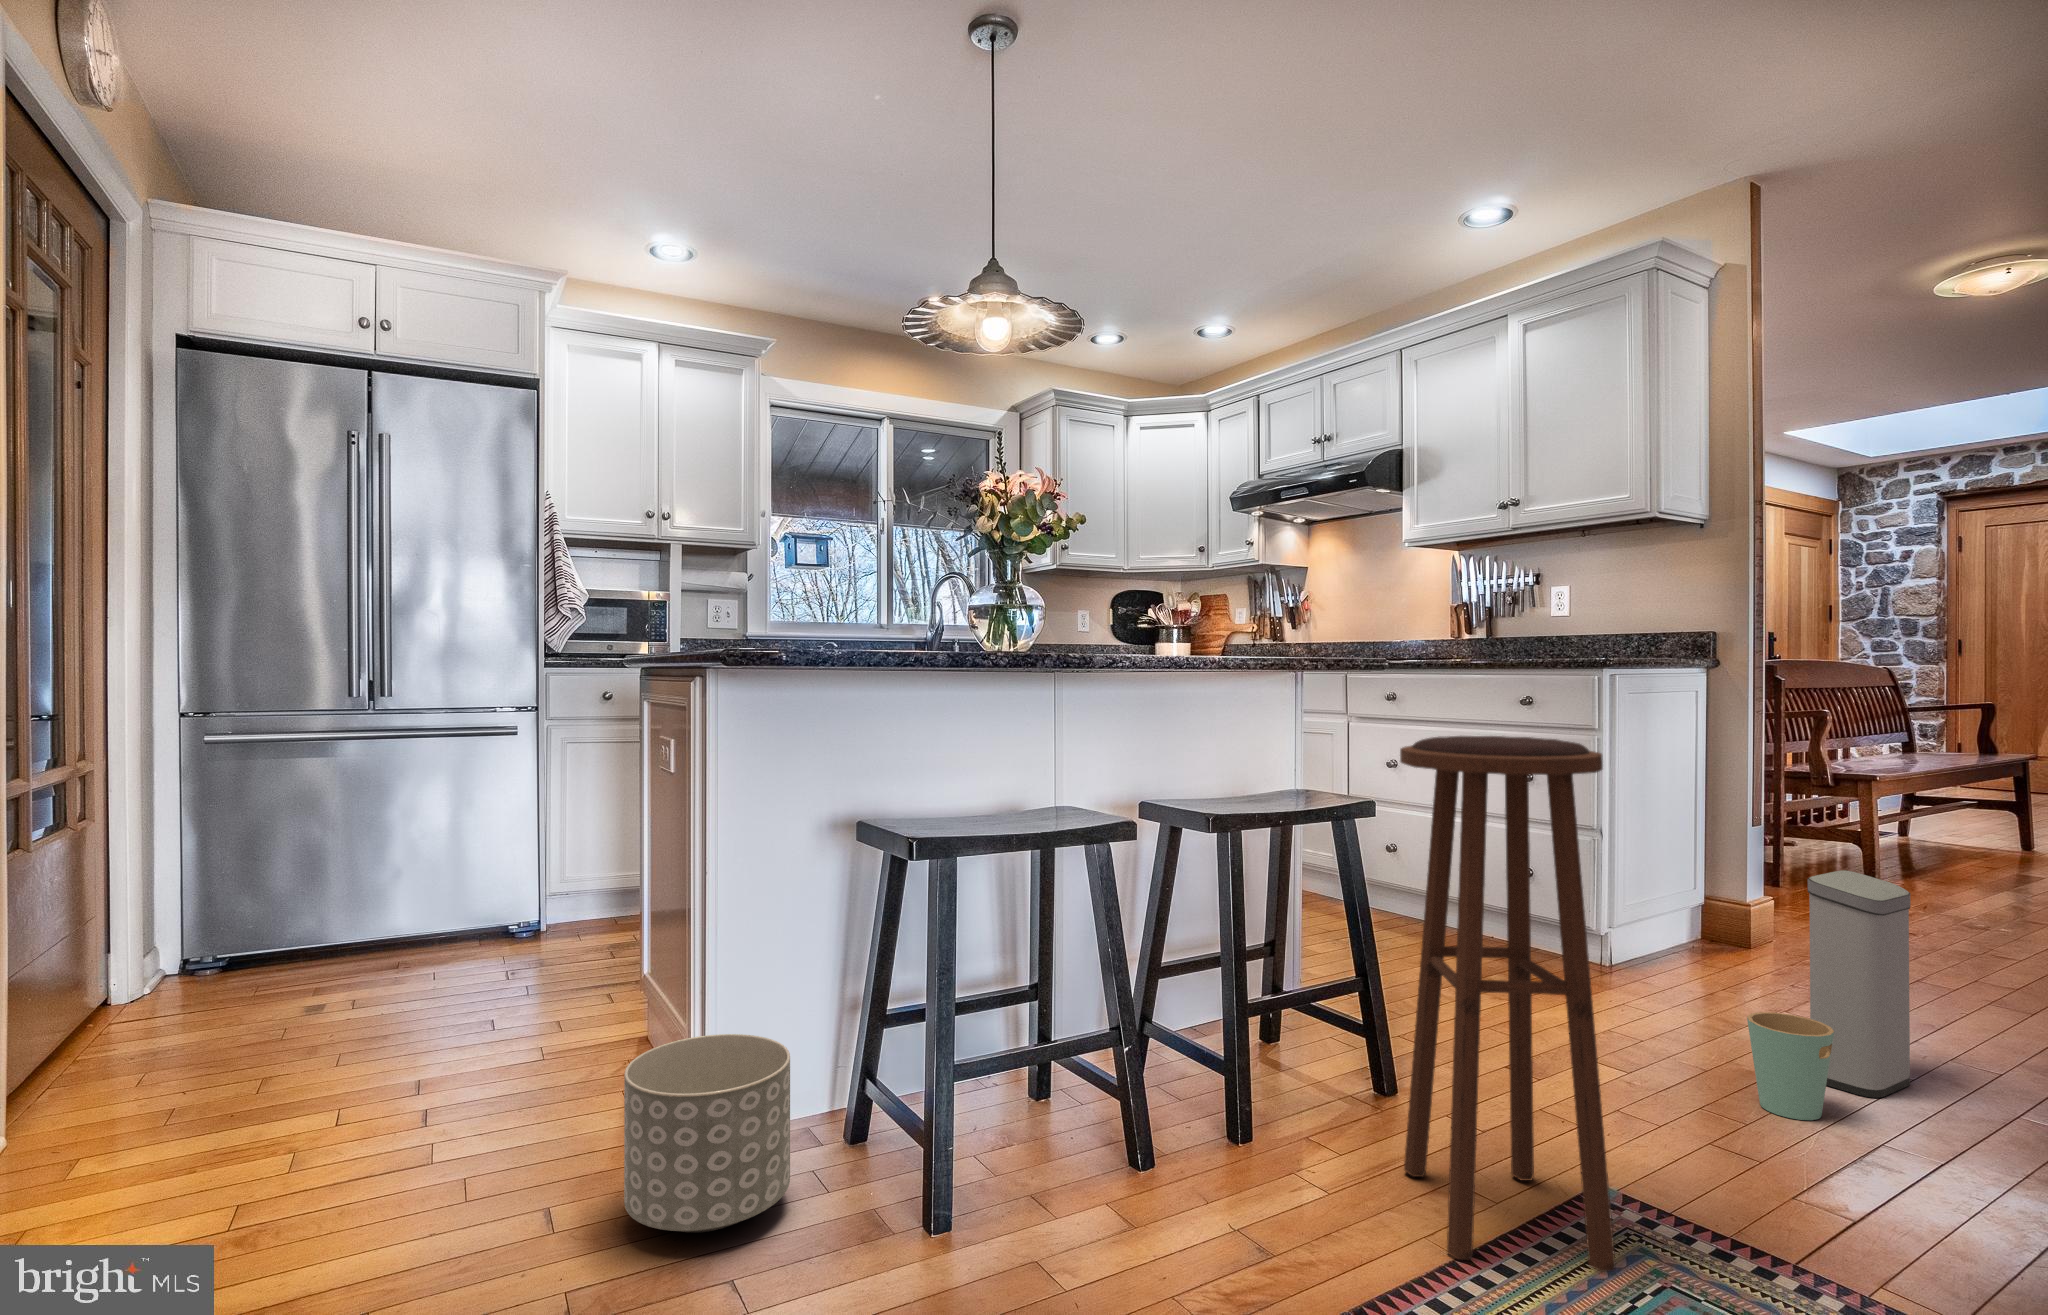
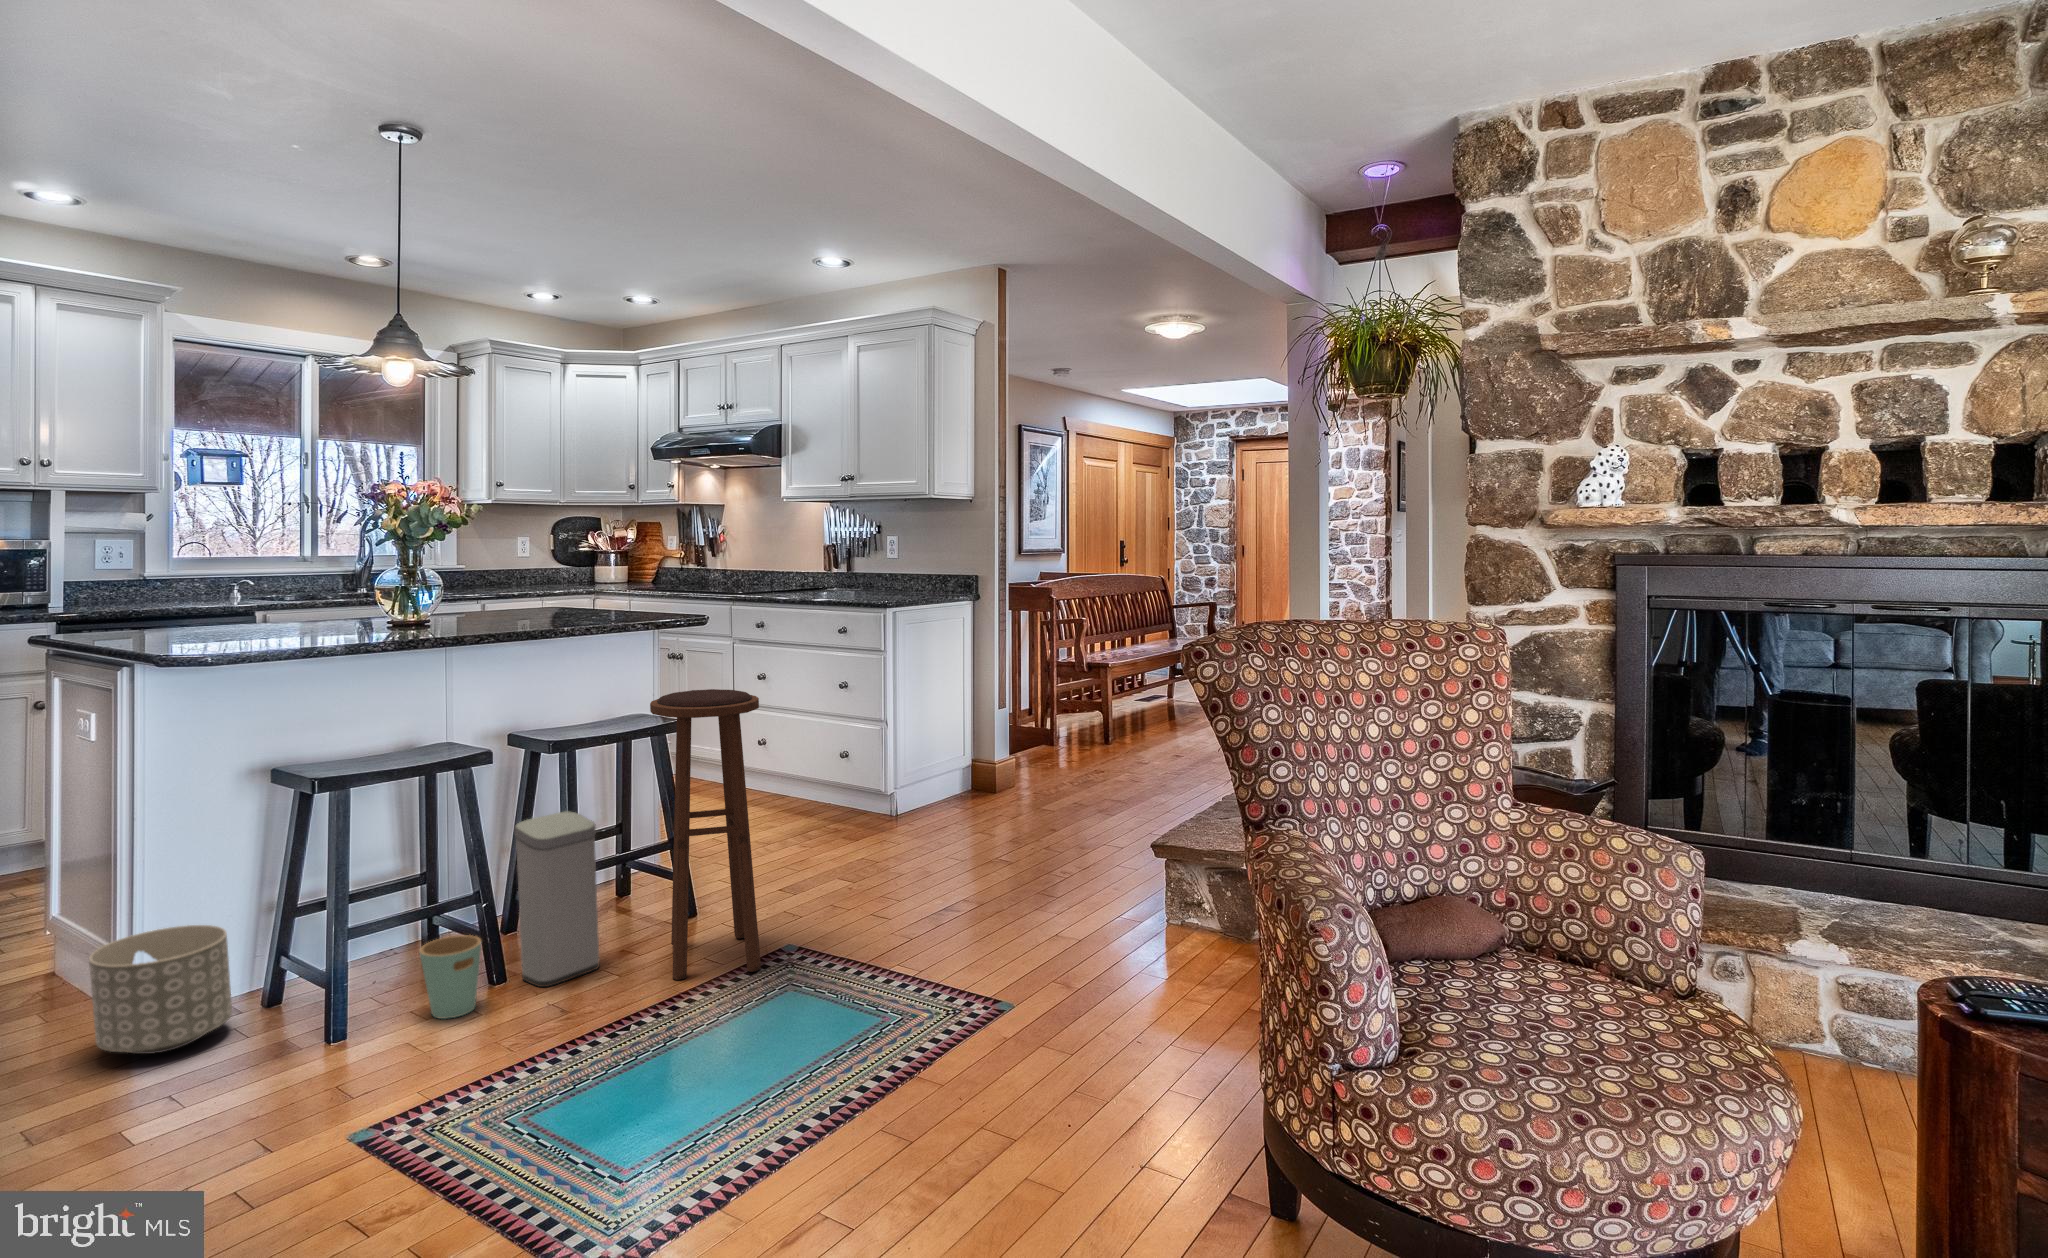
trash can: present [1747,870,1911,1120] -> present [419,811,600,1019]

